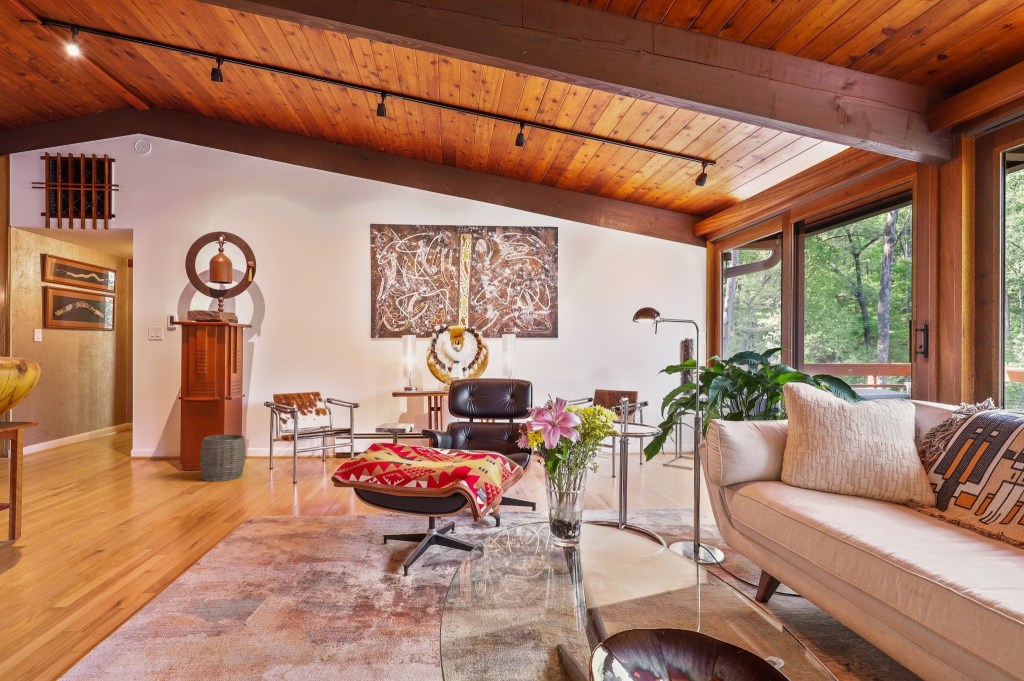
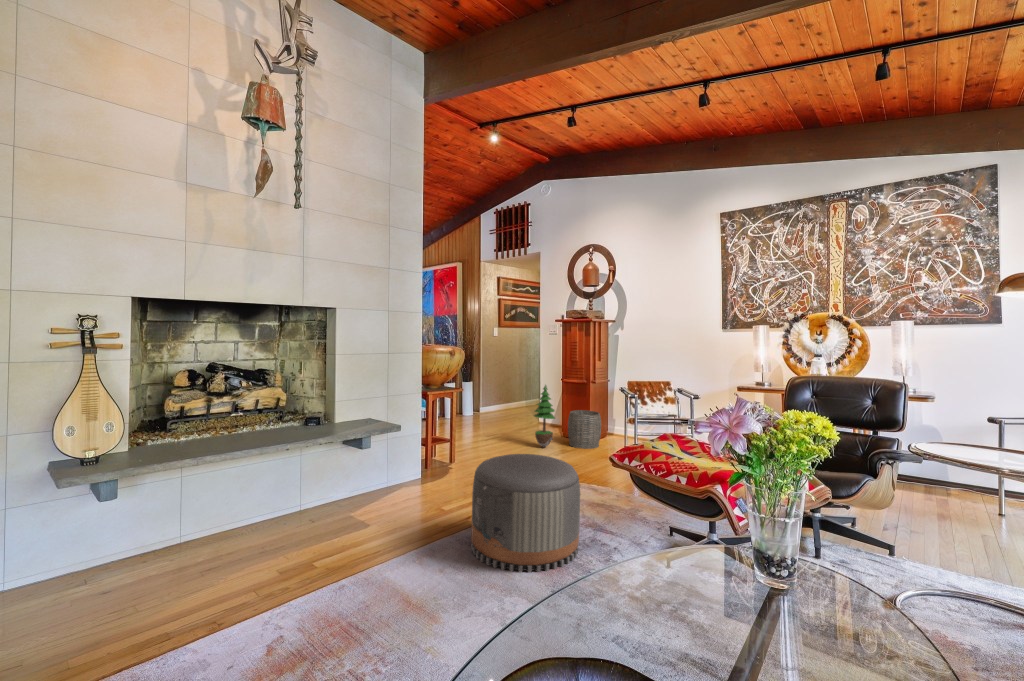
potted tree: none [153,407,188,489] -> present [534,385,555,447]
pouf: none [177,489,318,631] -> present [471,454,580,573]

